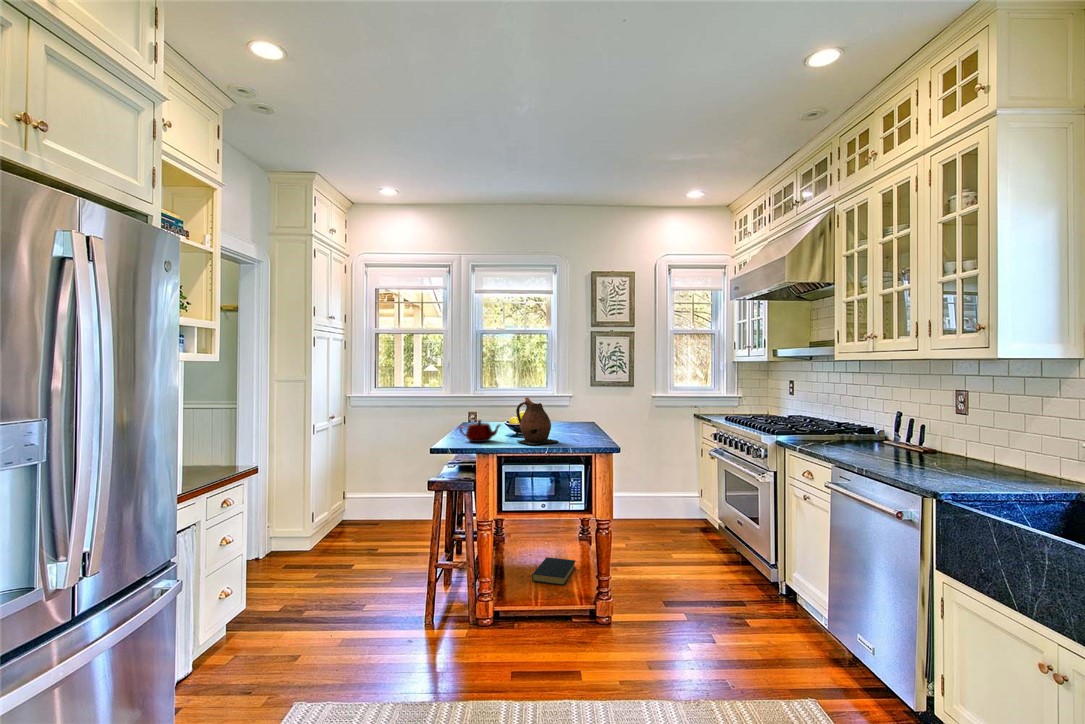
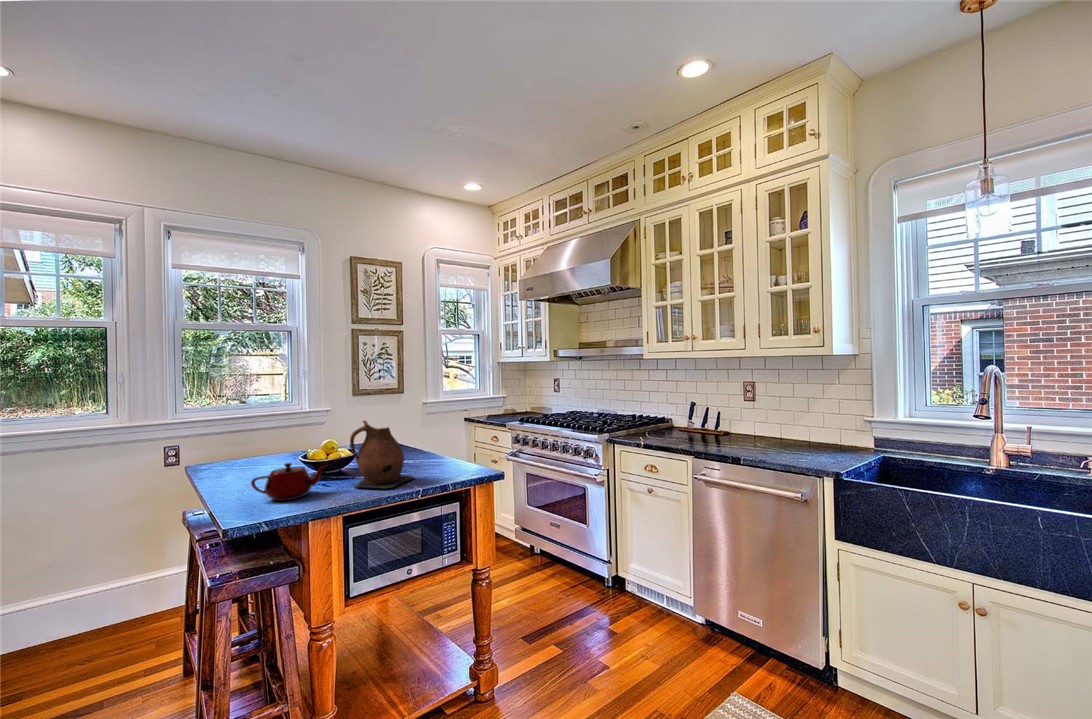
hardback book: present [532,557,576,585] -> none [362,627,413,680]

